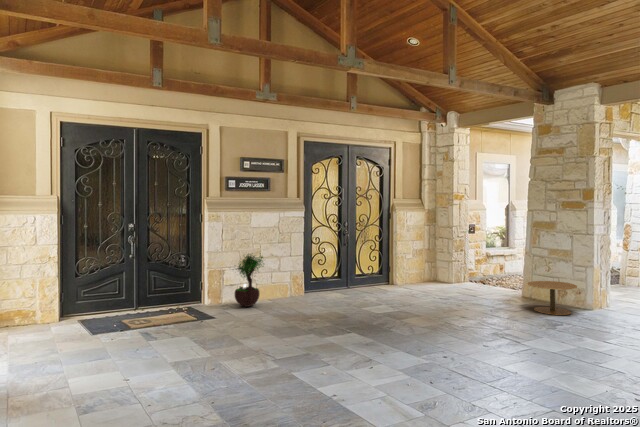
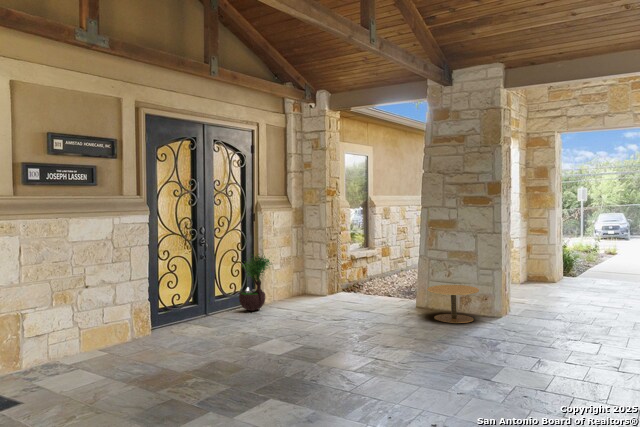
potted tree: present [235,254,263,307] -> present [239,255,270,311]

